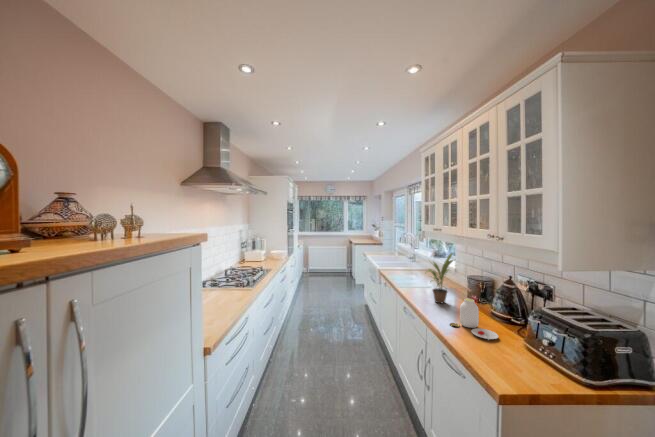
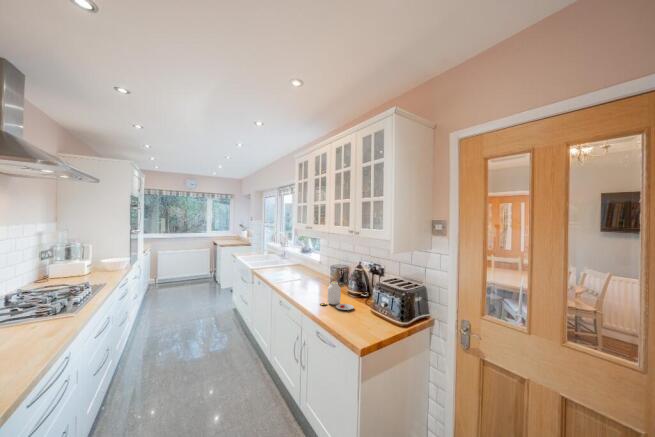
potted plant: present [428,254,453,303] -> none [298,248,327,291]

